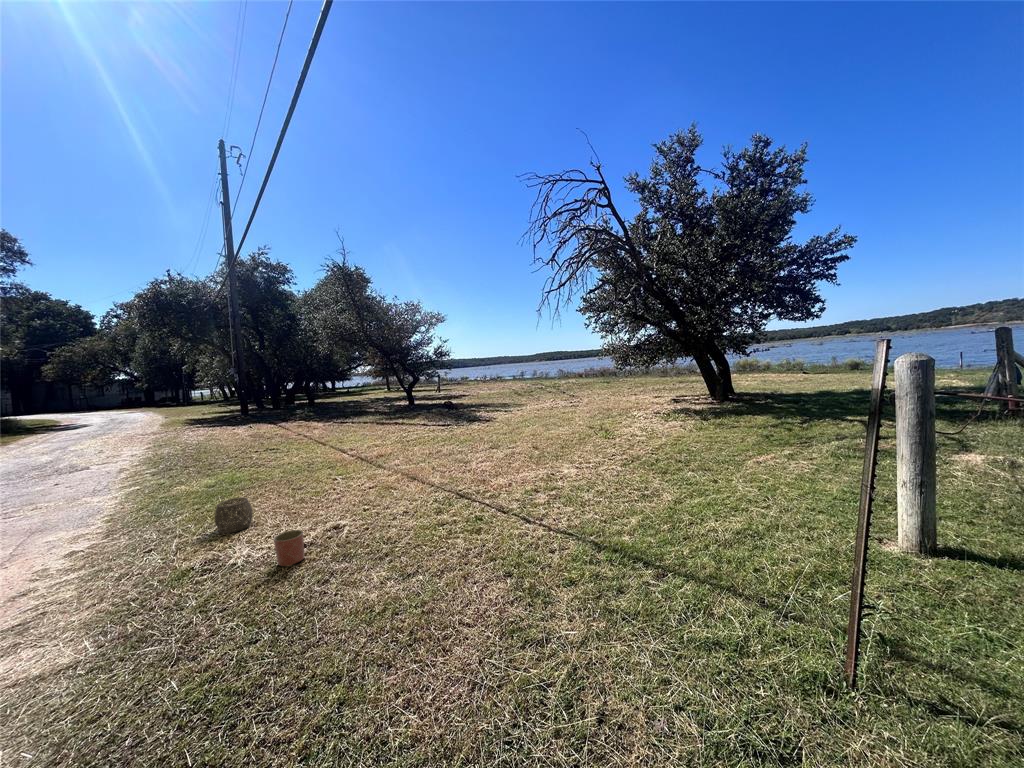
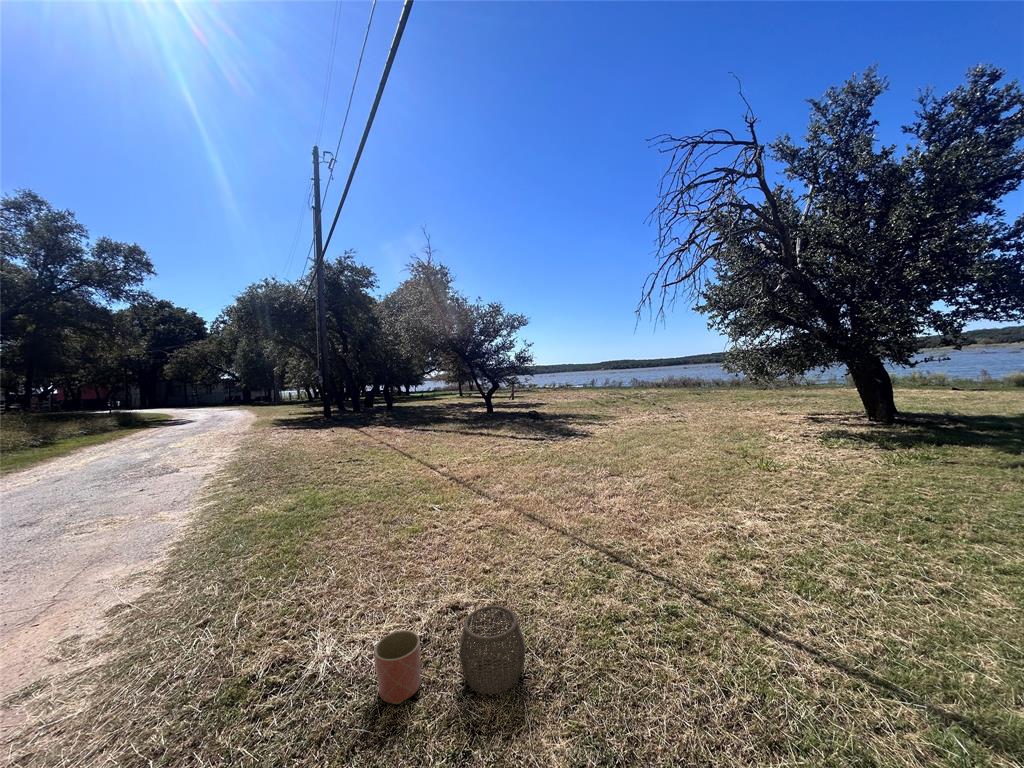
woven basket: present [215,498,253,533] -> present [459,606,525,695]

